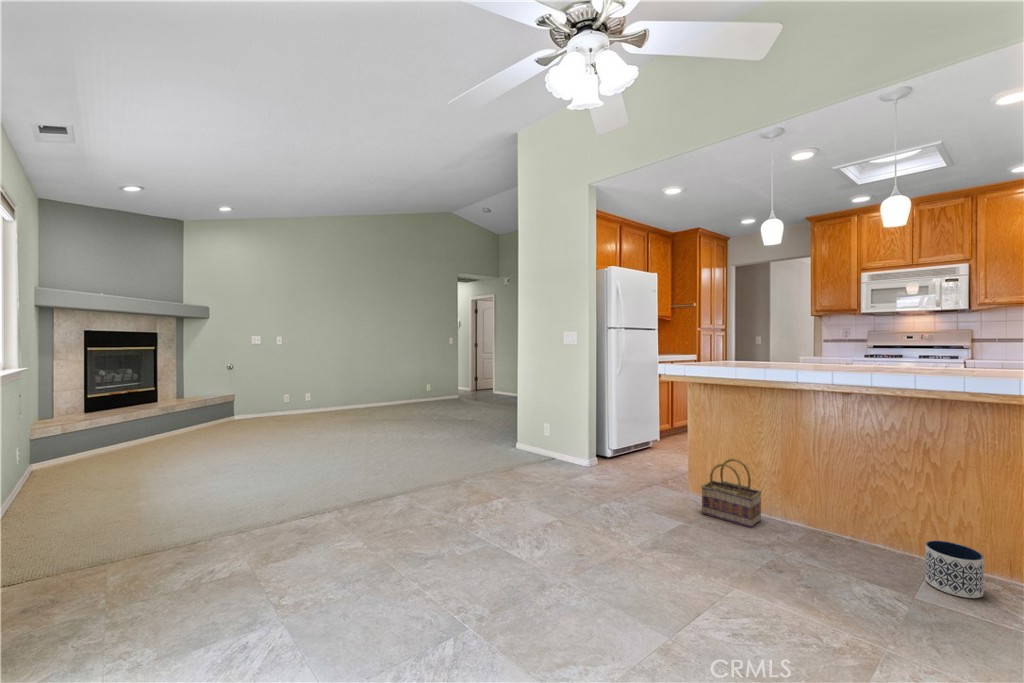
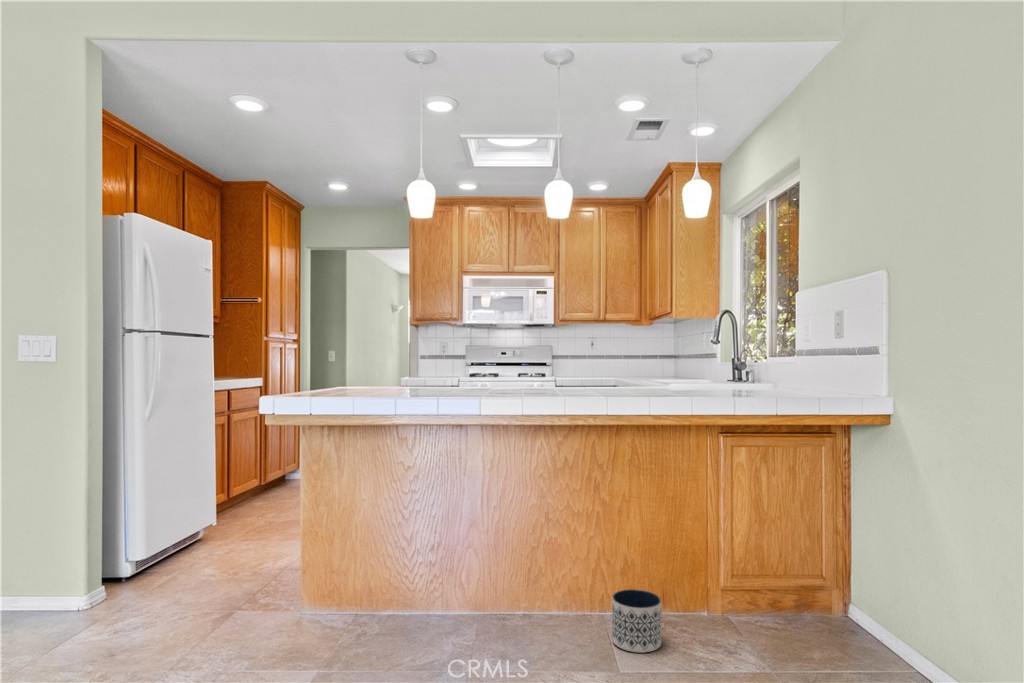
basket: present [701,459,762,527] -> none [335,538,420,641]

